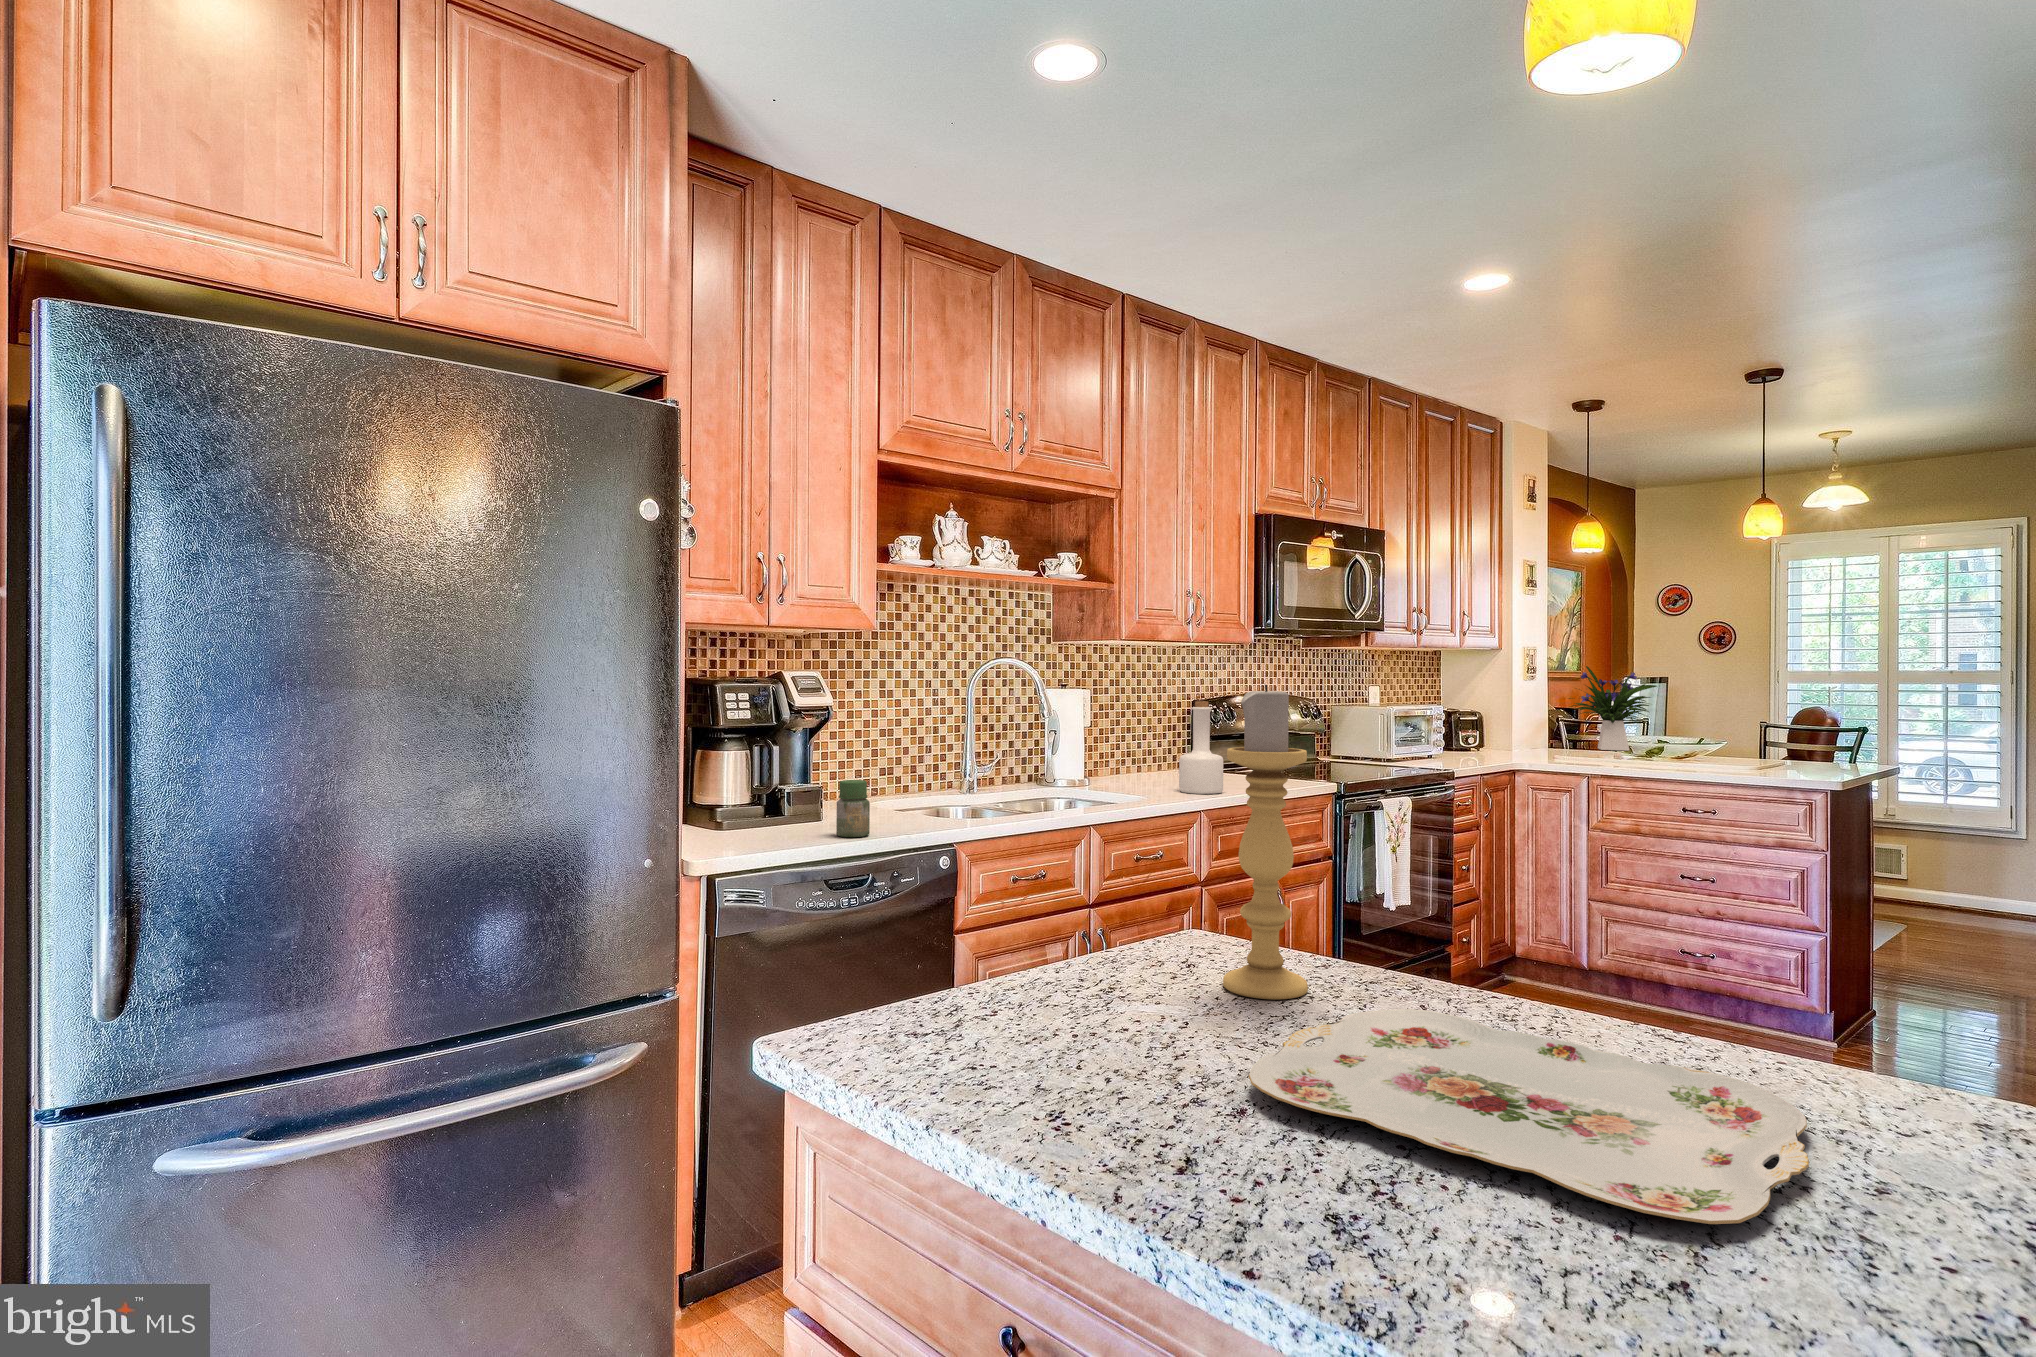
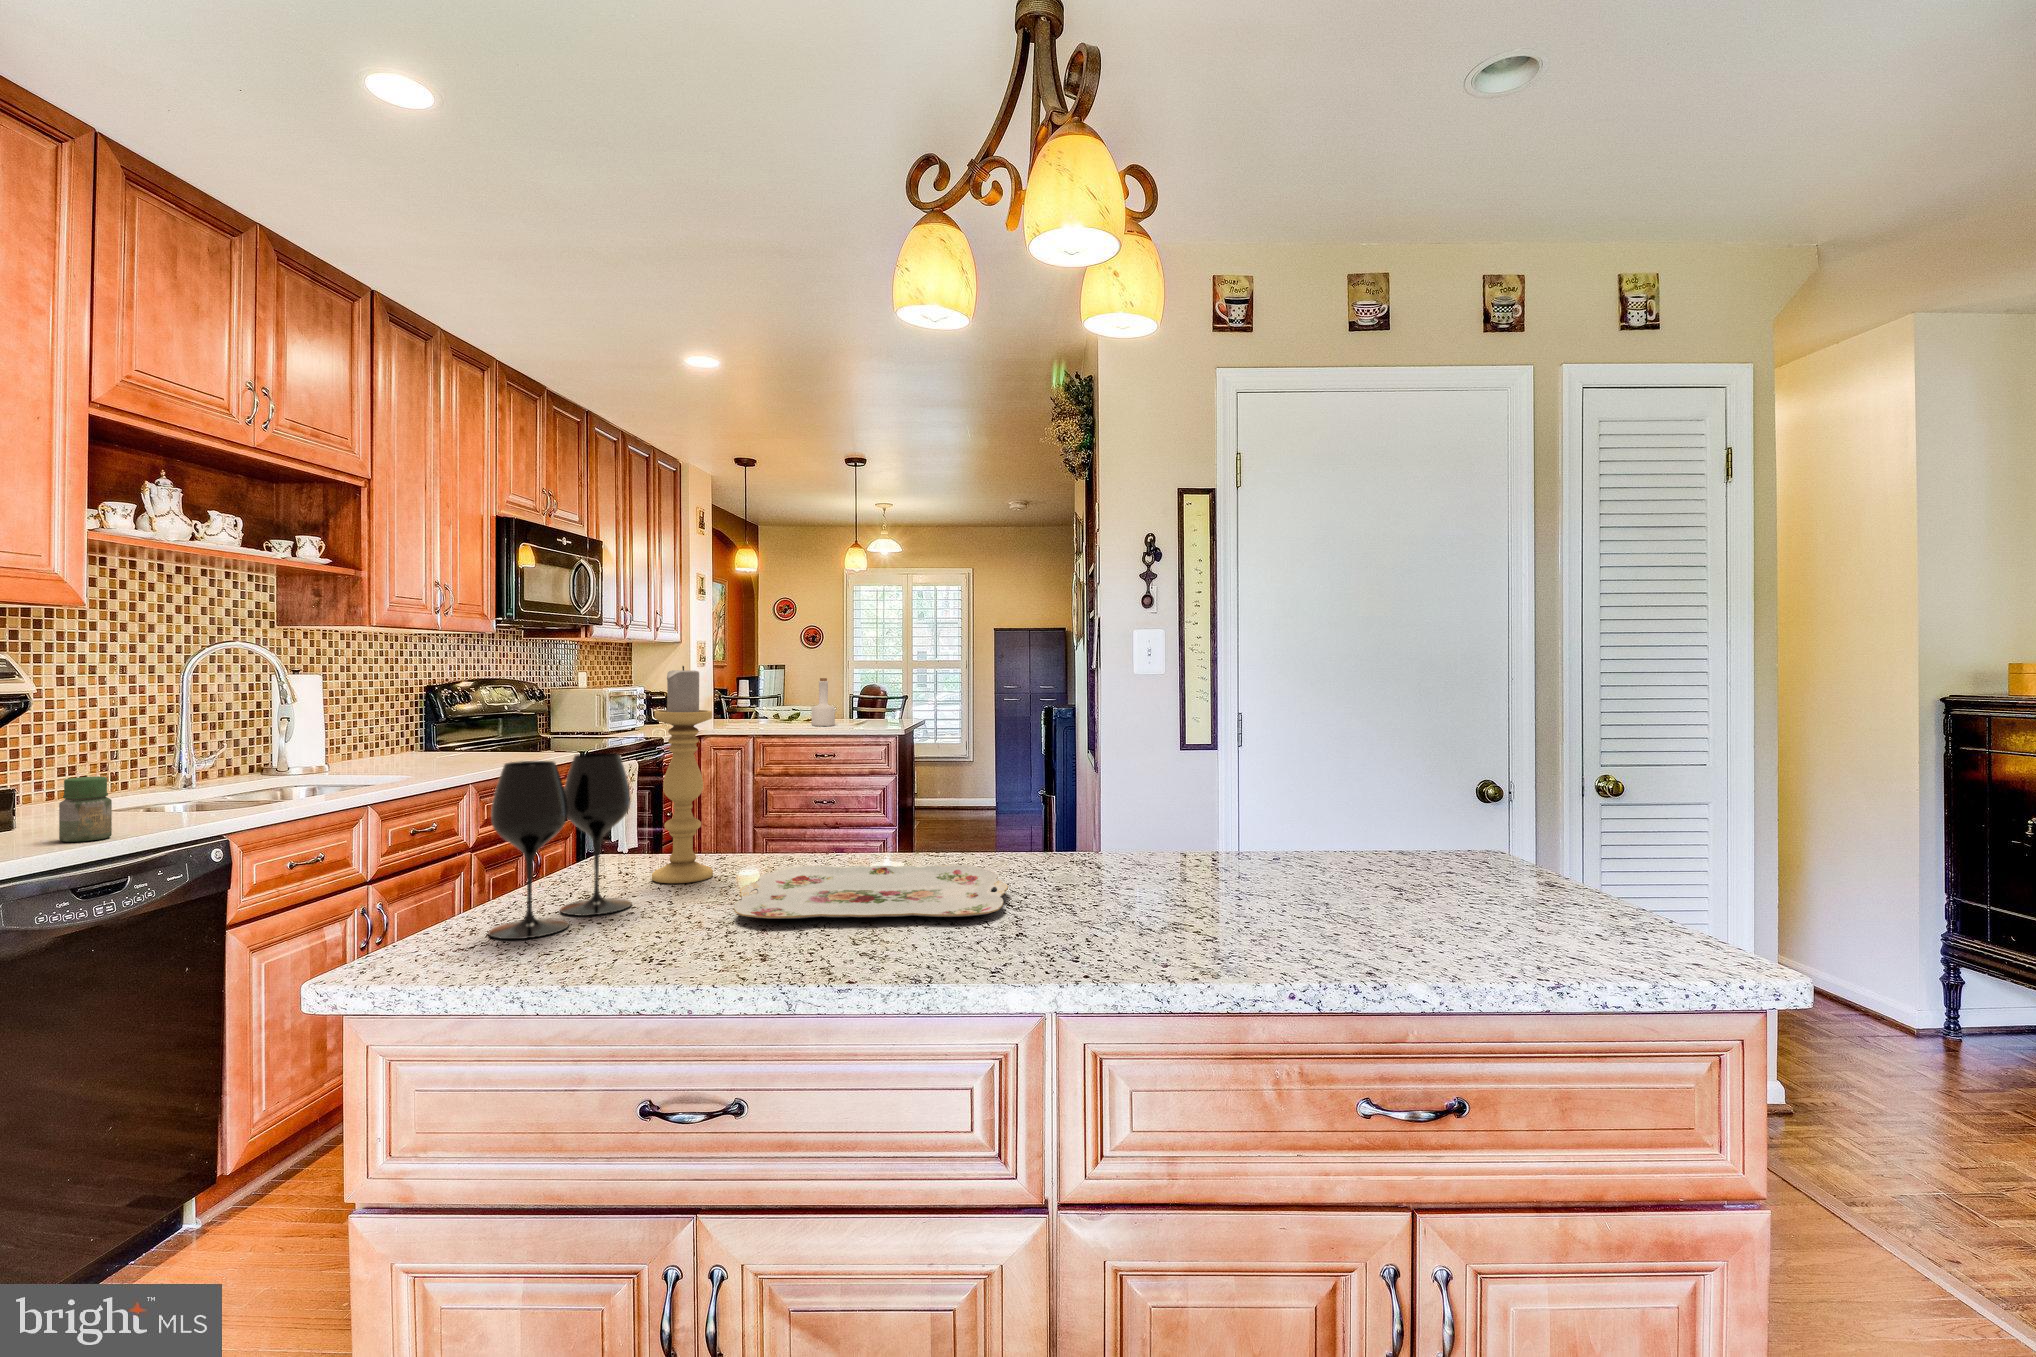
flower arrangement: present [1569,666,1657,751] -> none [728,656,789,718]
bottle: present [1179,701,1223,794] -> present [811,678,835,726]
wine glass: none [969,803,1161,1041] -> present [488,753,632,939]

